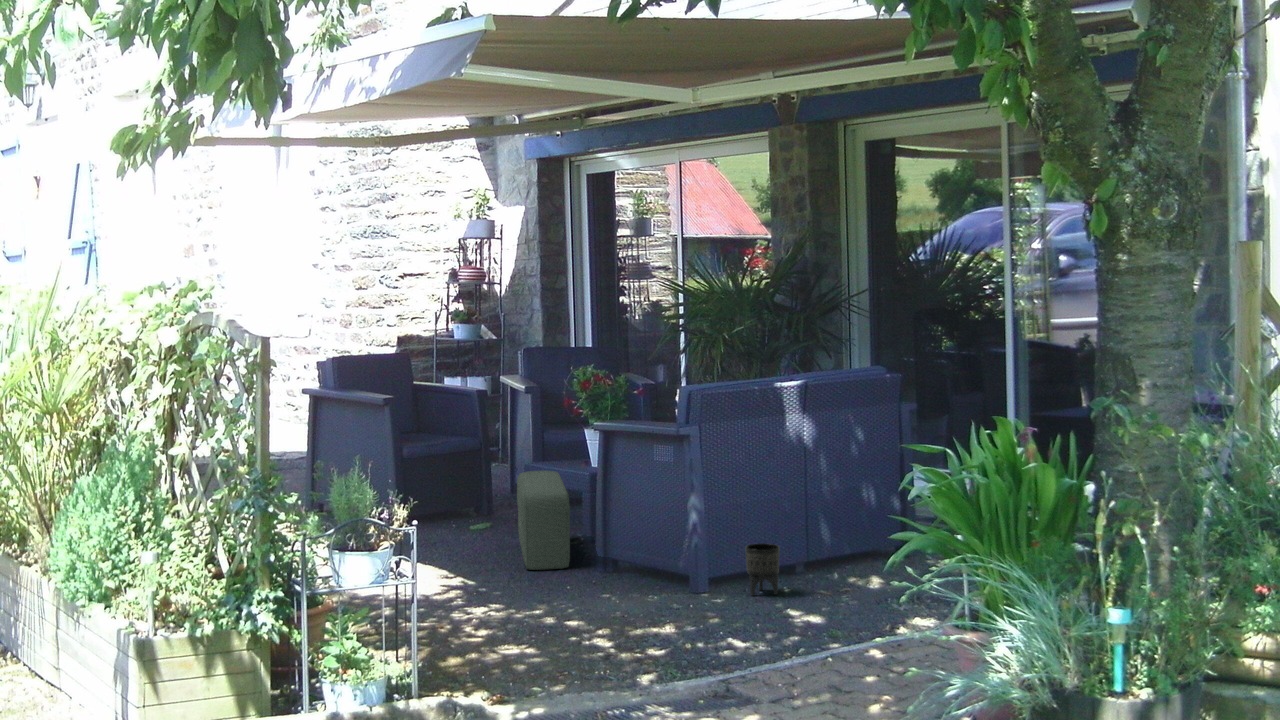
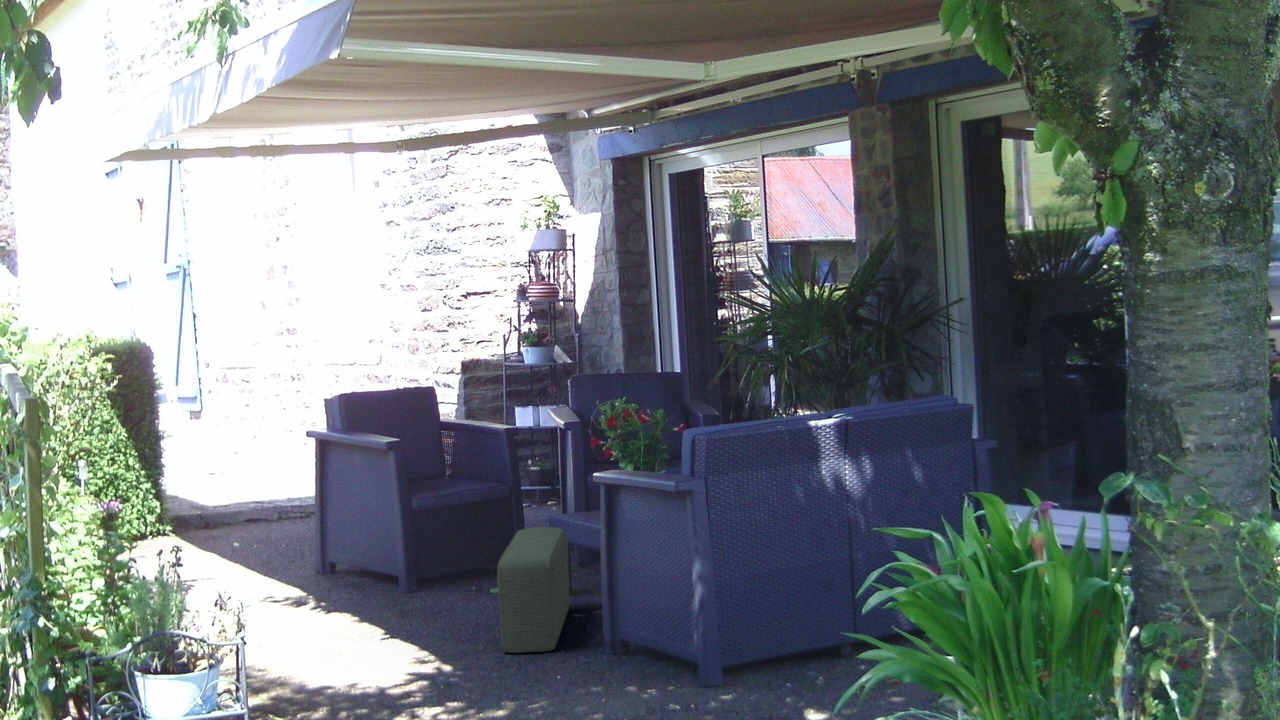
planter: present [745,543,780,595] -> none [743,631,787,699]

